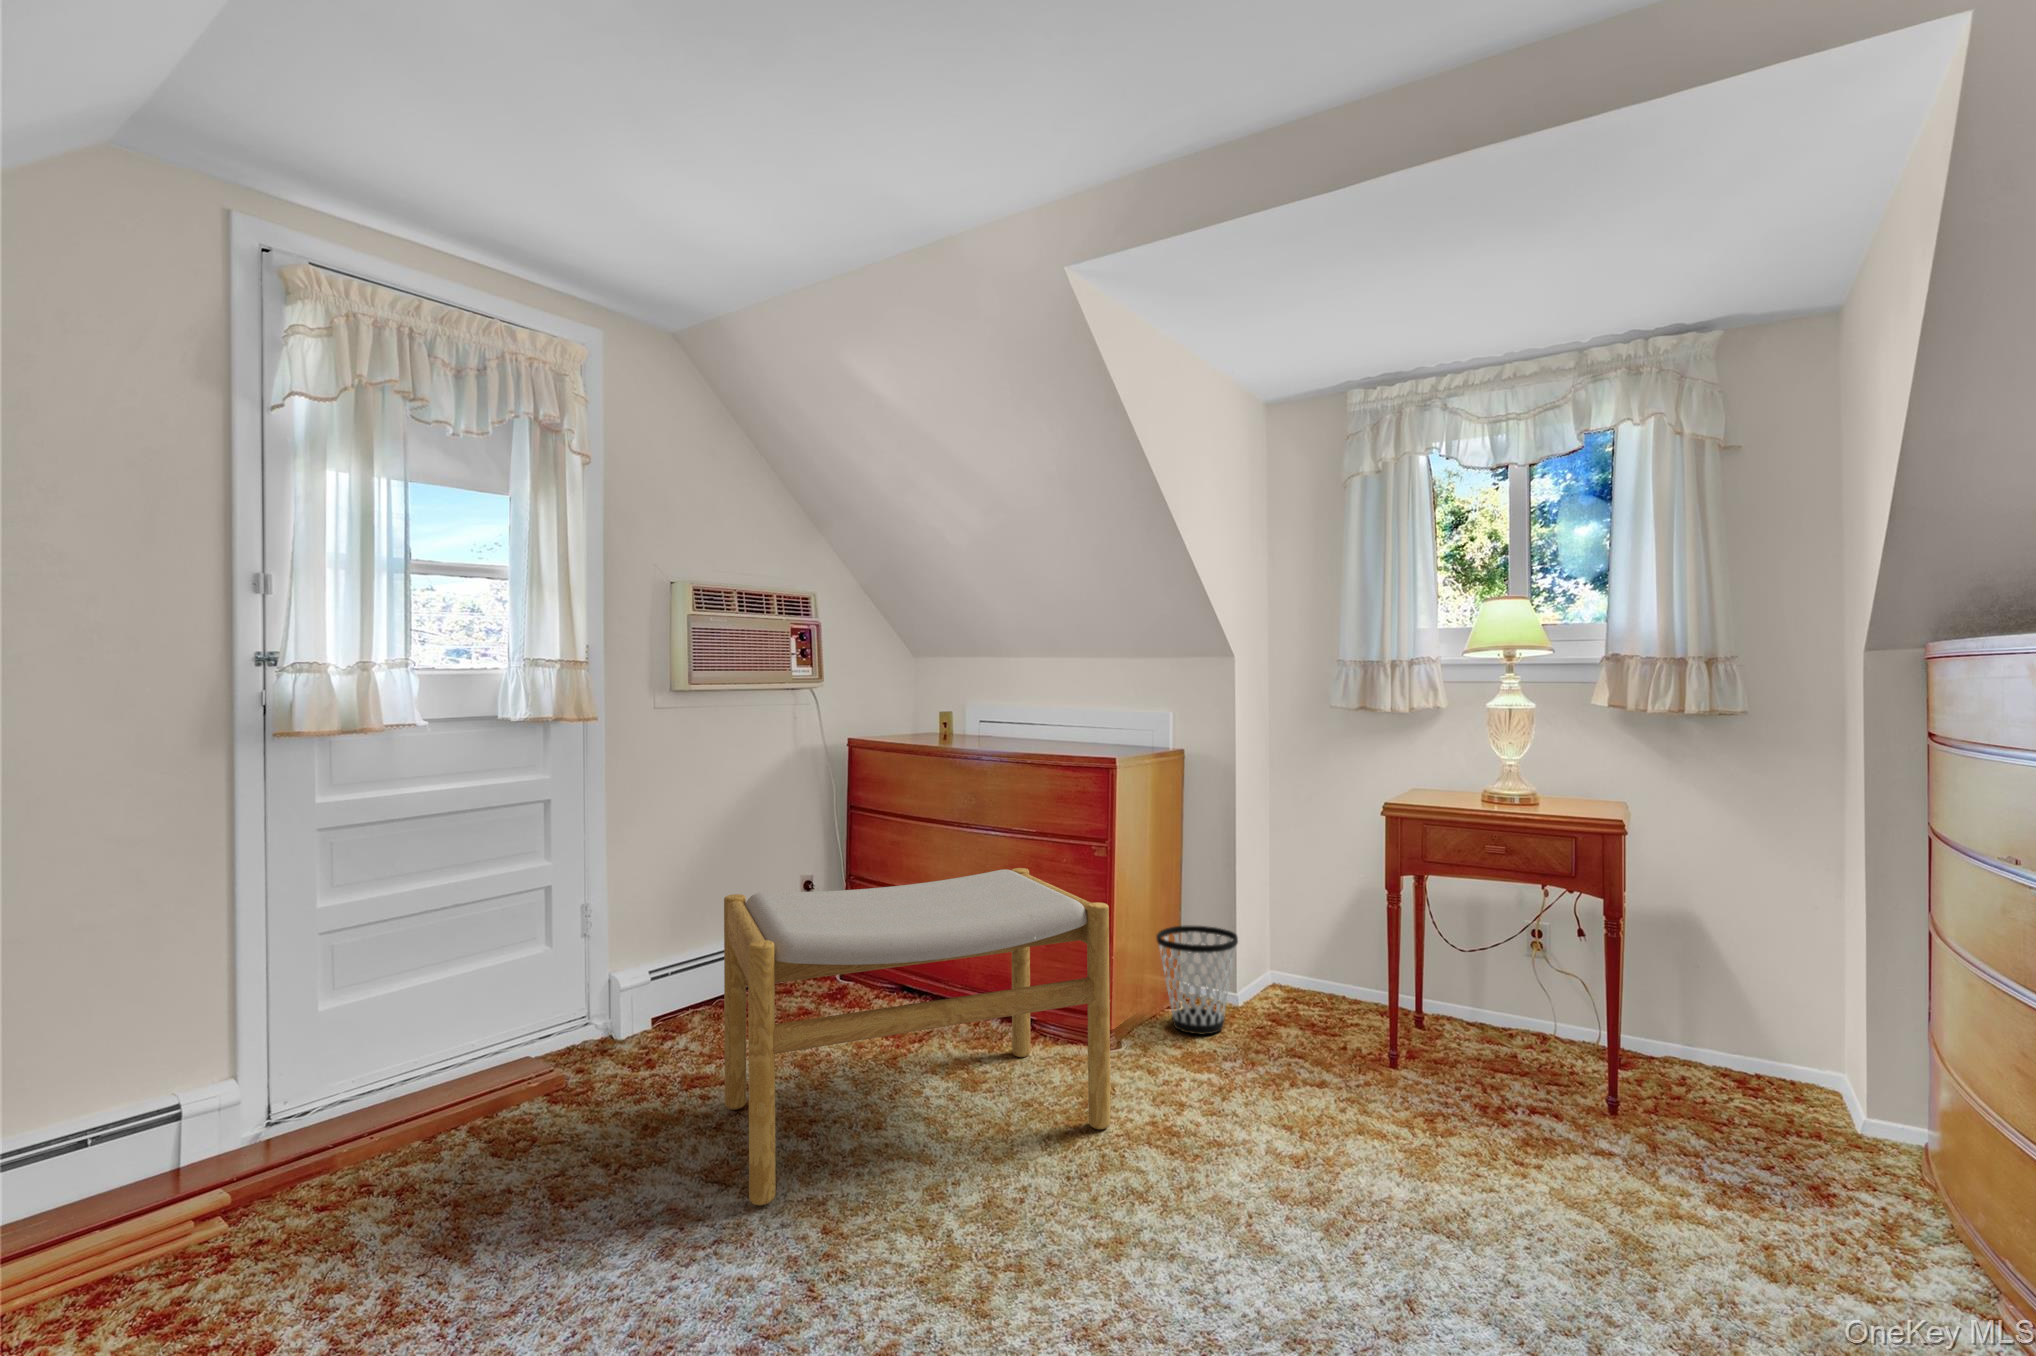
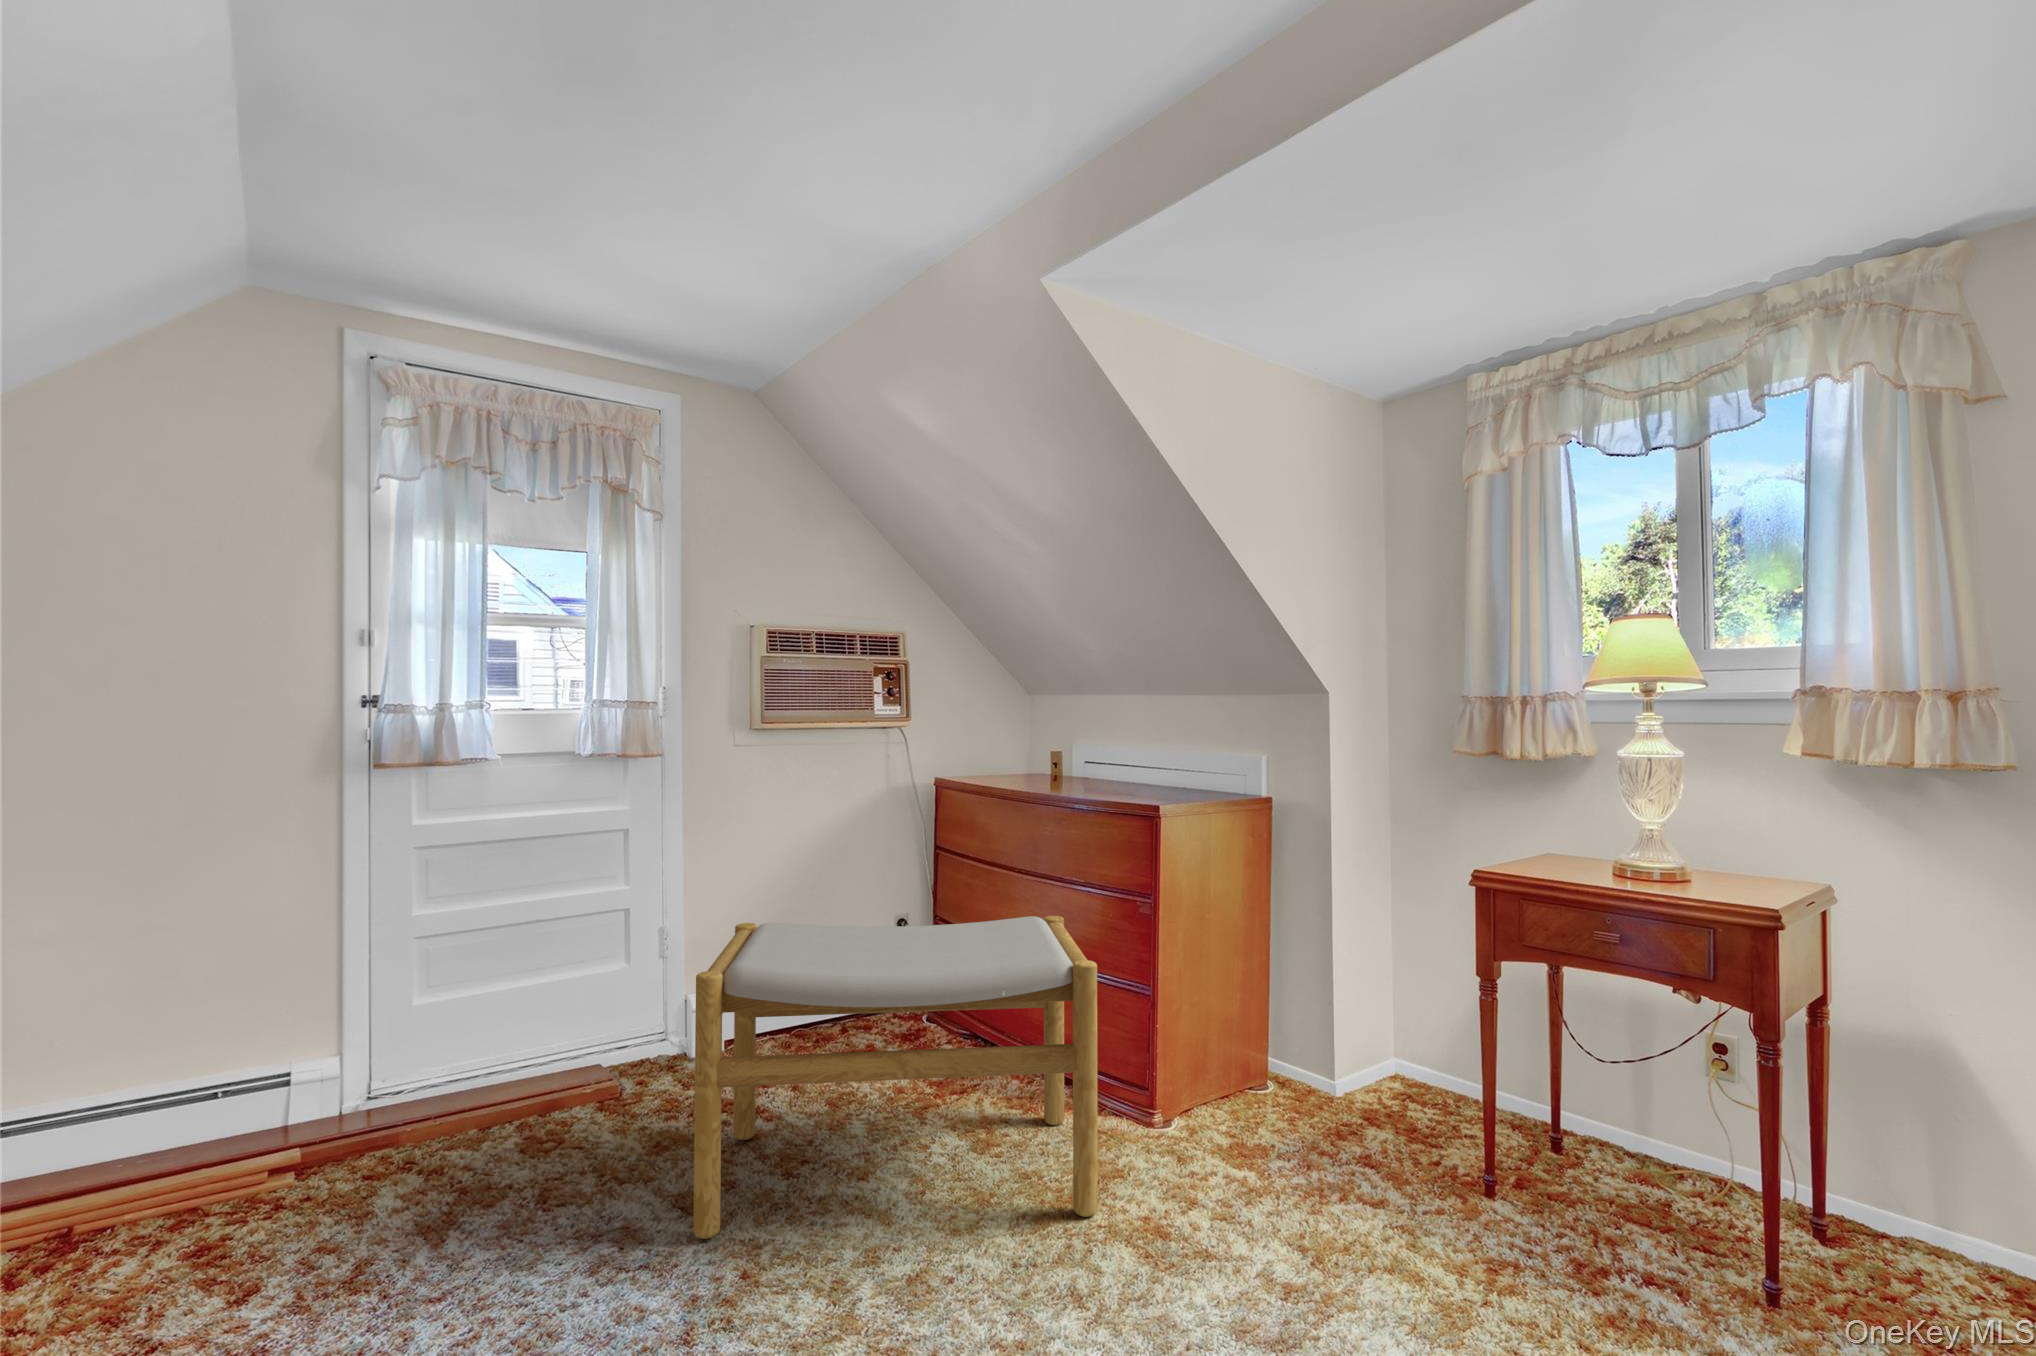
wastebasket: present [1156,926,1238,1035] -> none [1224,996,1322,1126]

